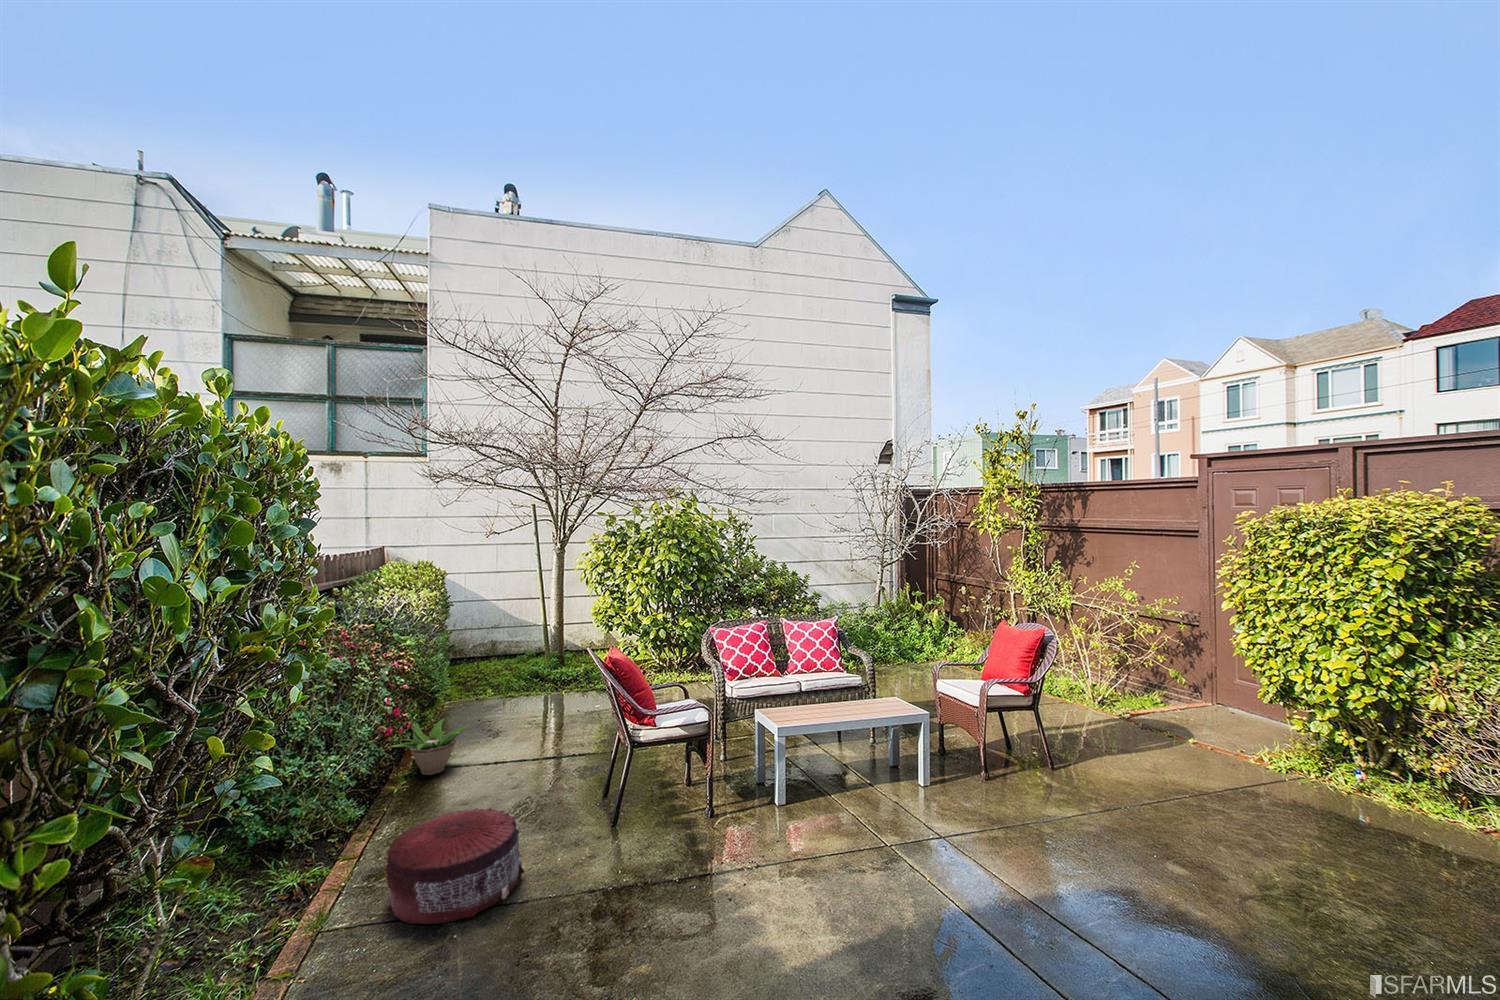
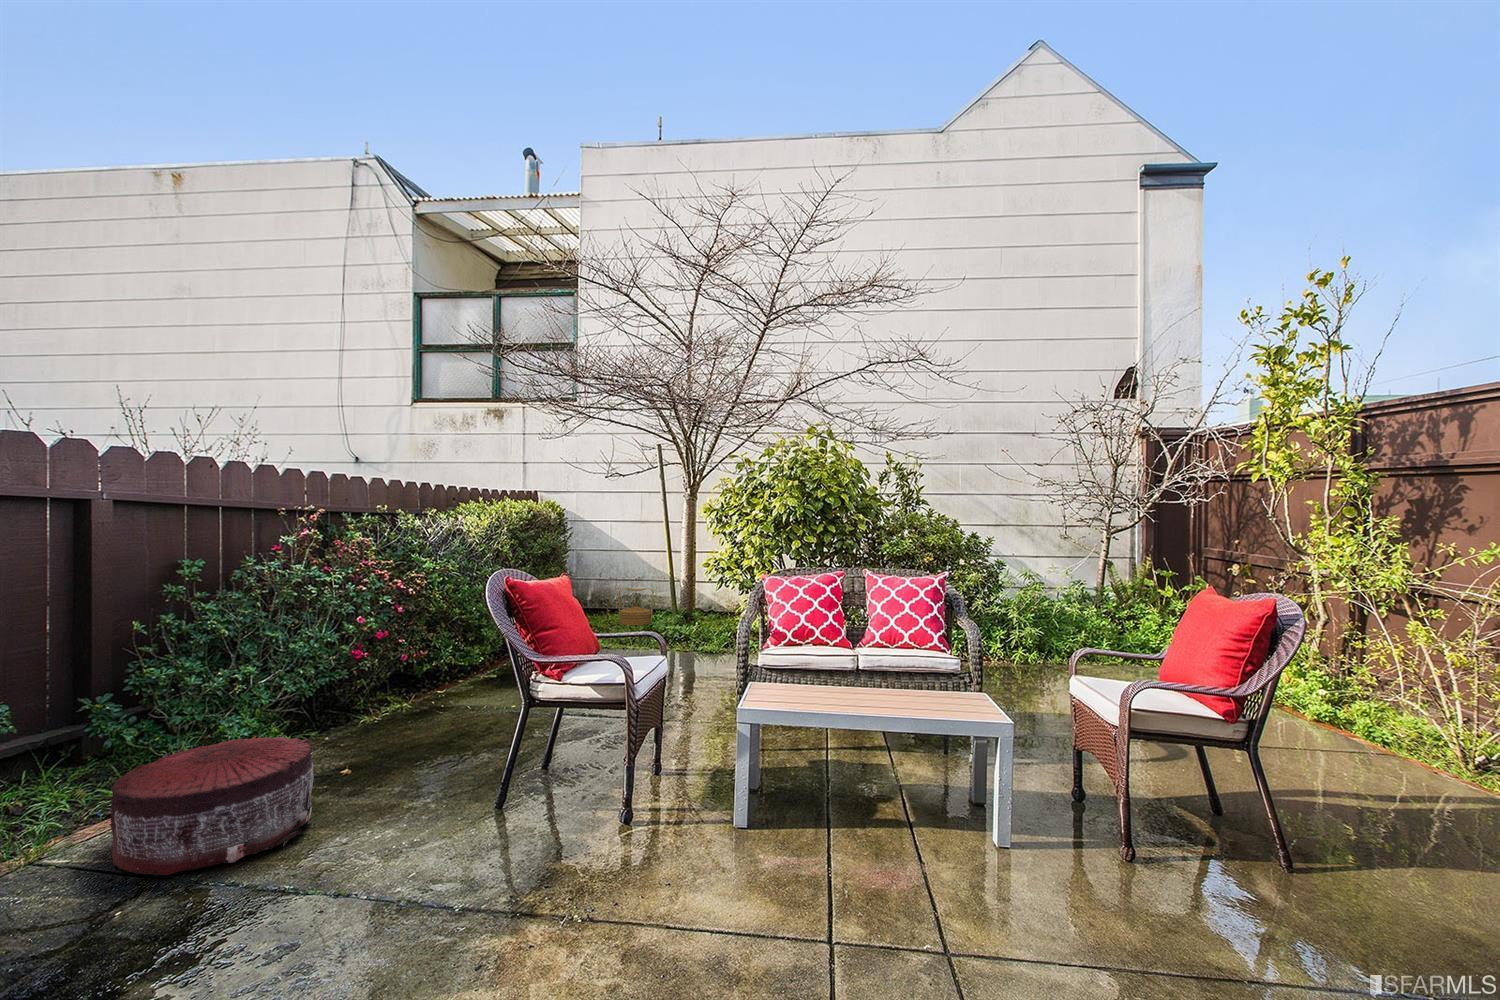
woven basket: none [489,634,524,671] -> present [618,588,654,625]
decorative plant: present [389,719,471,775] -> none [372,648,469,706]

